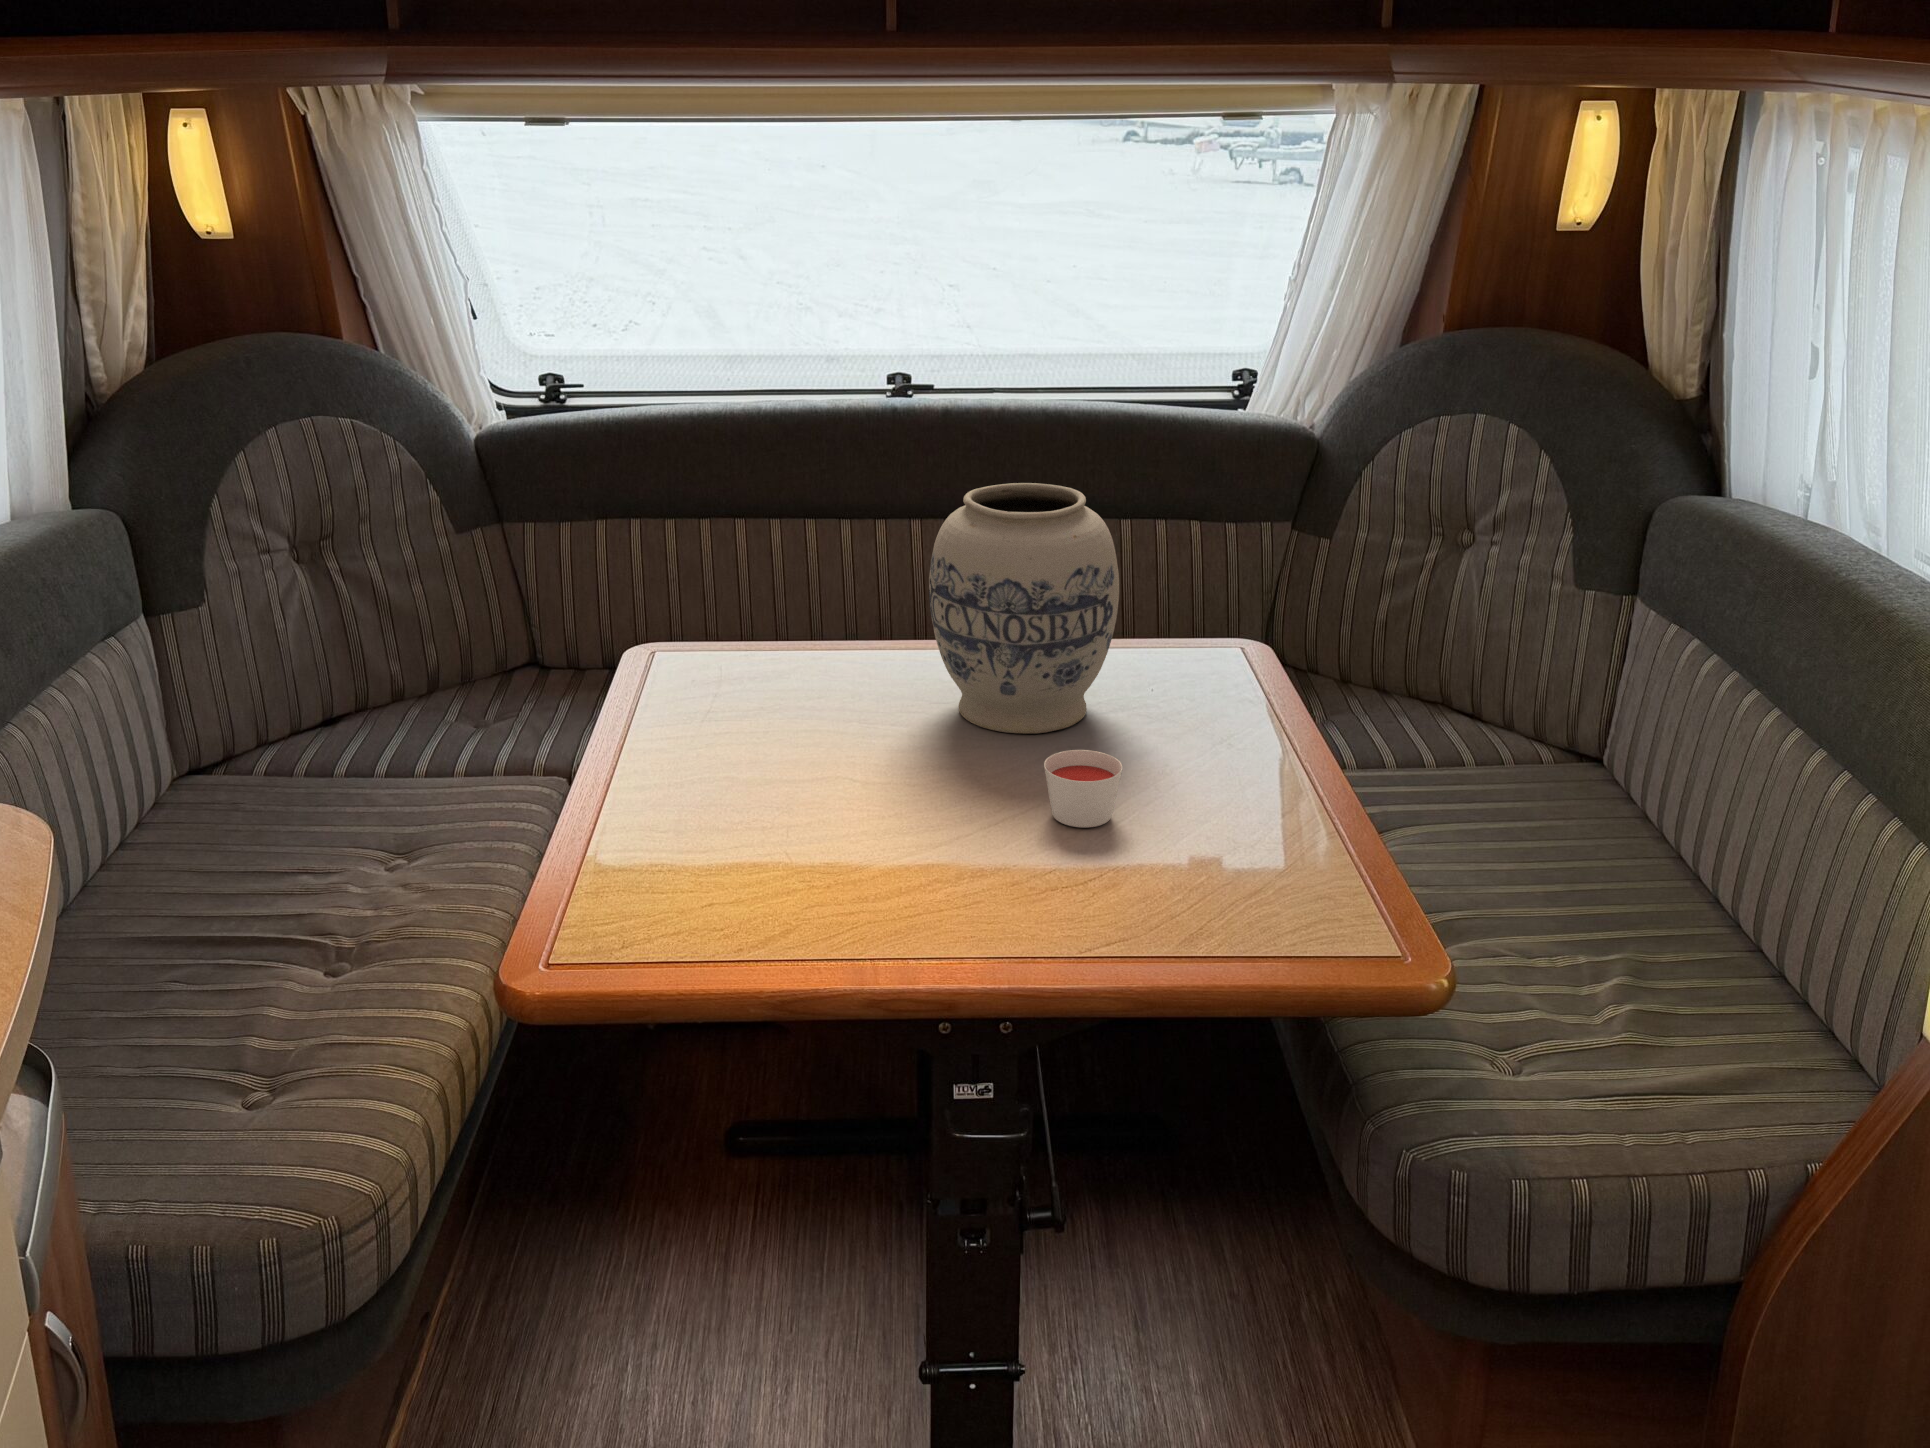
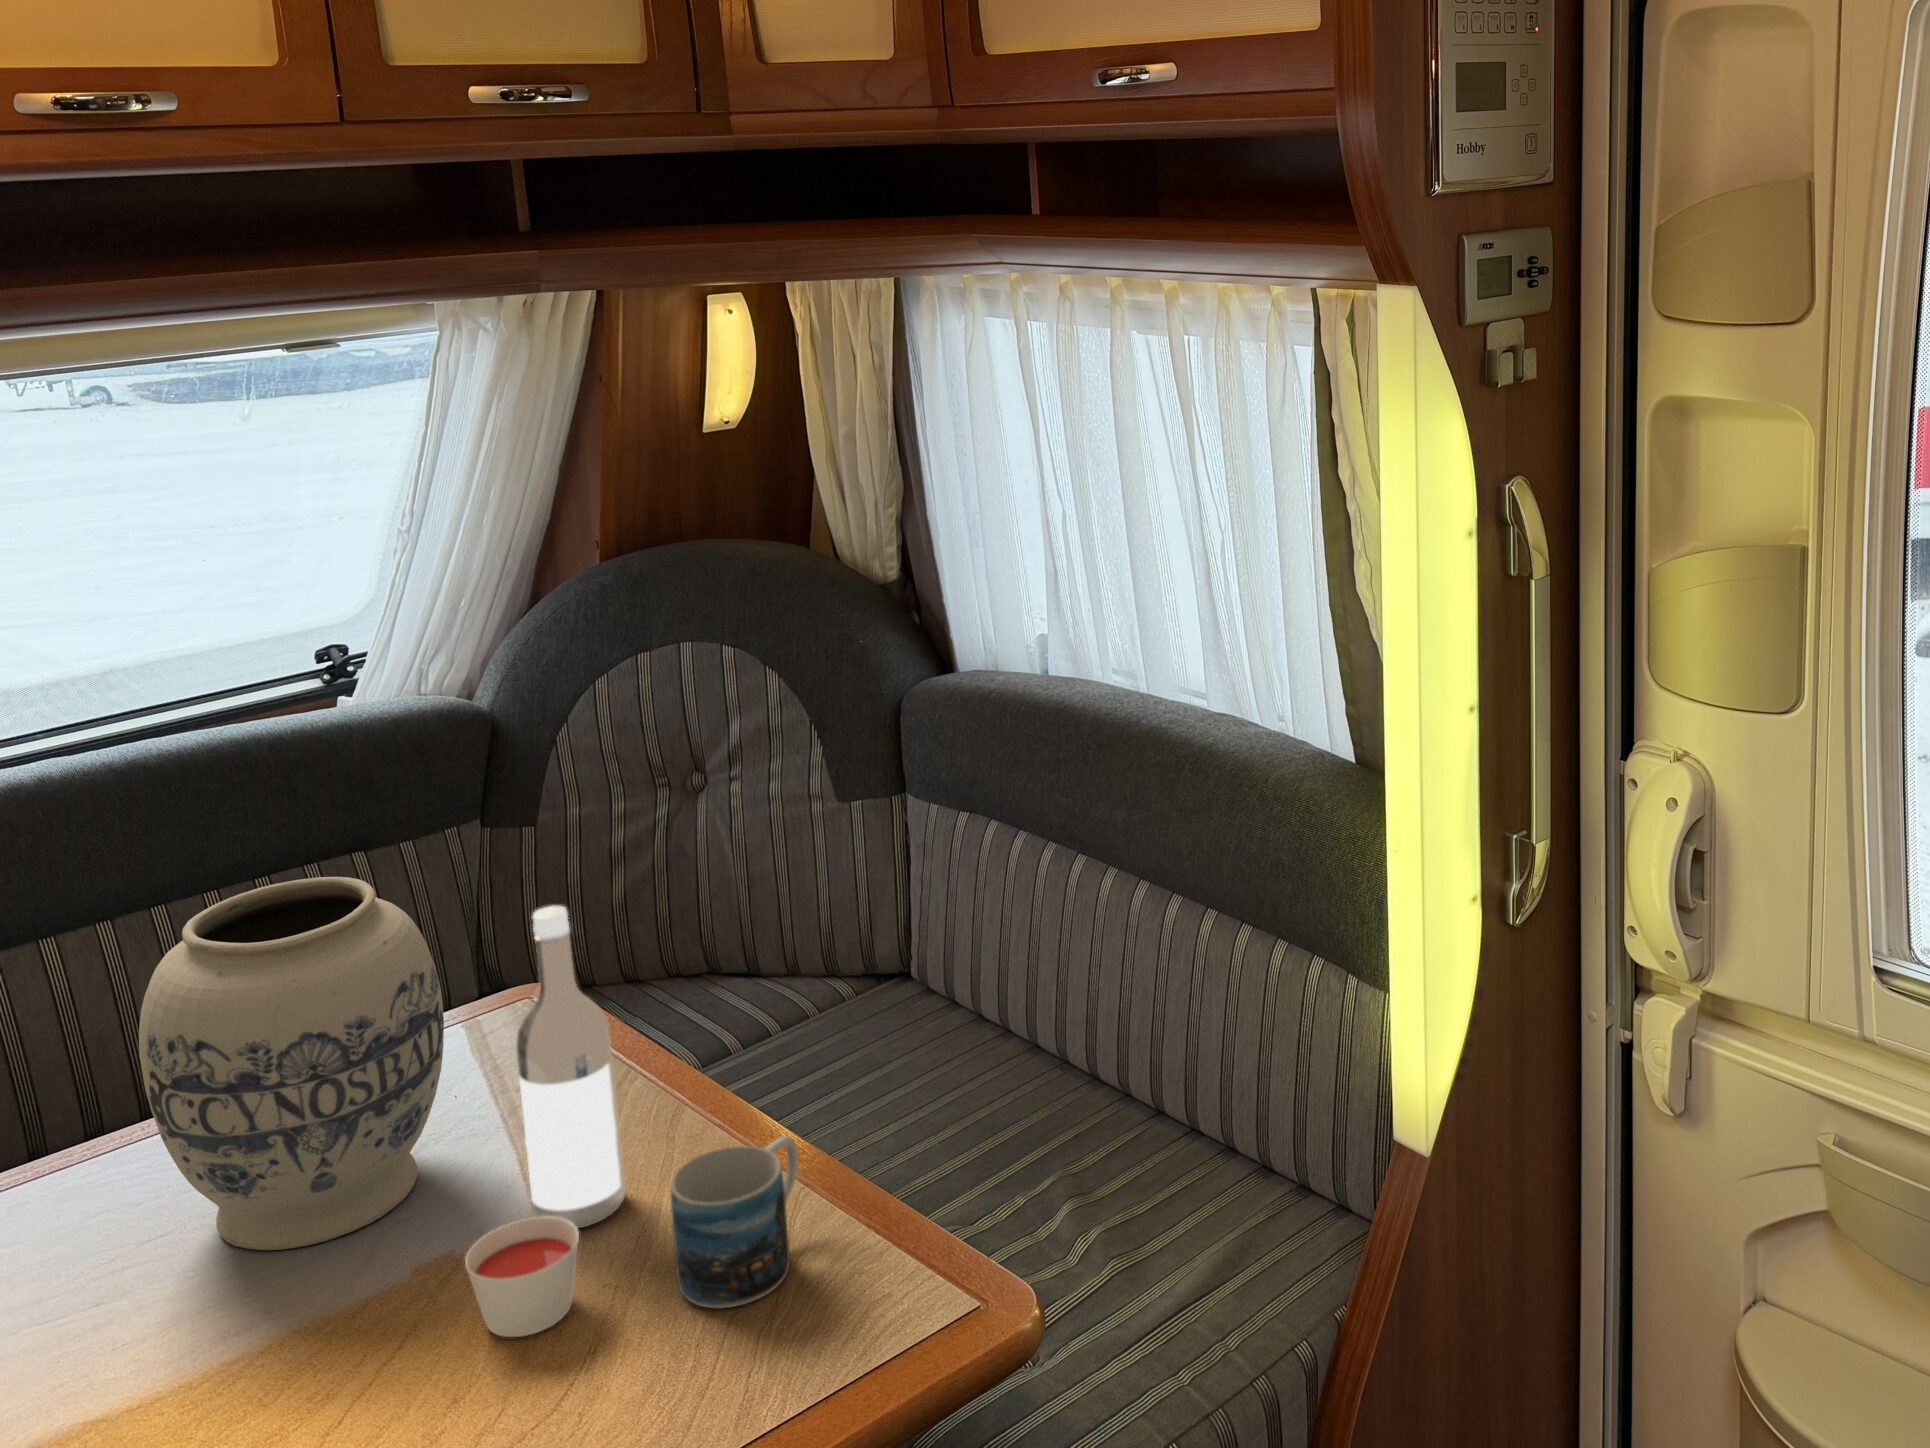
wine bottle: none [1126,537,1198,786] -> present [516,906,625,1229]
mug: none [1176,751,1296,870] -> present [671,1136,799,1308]

